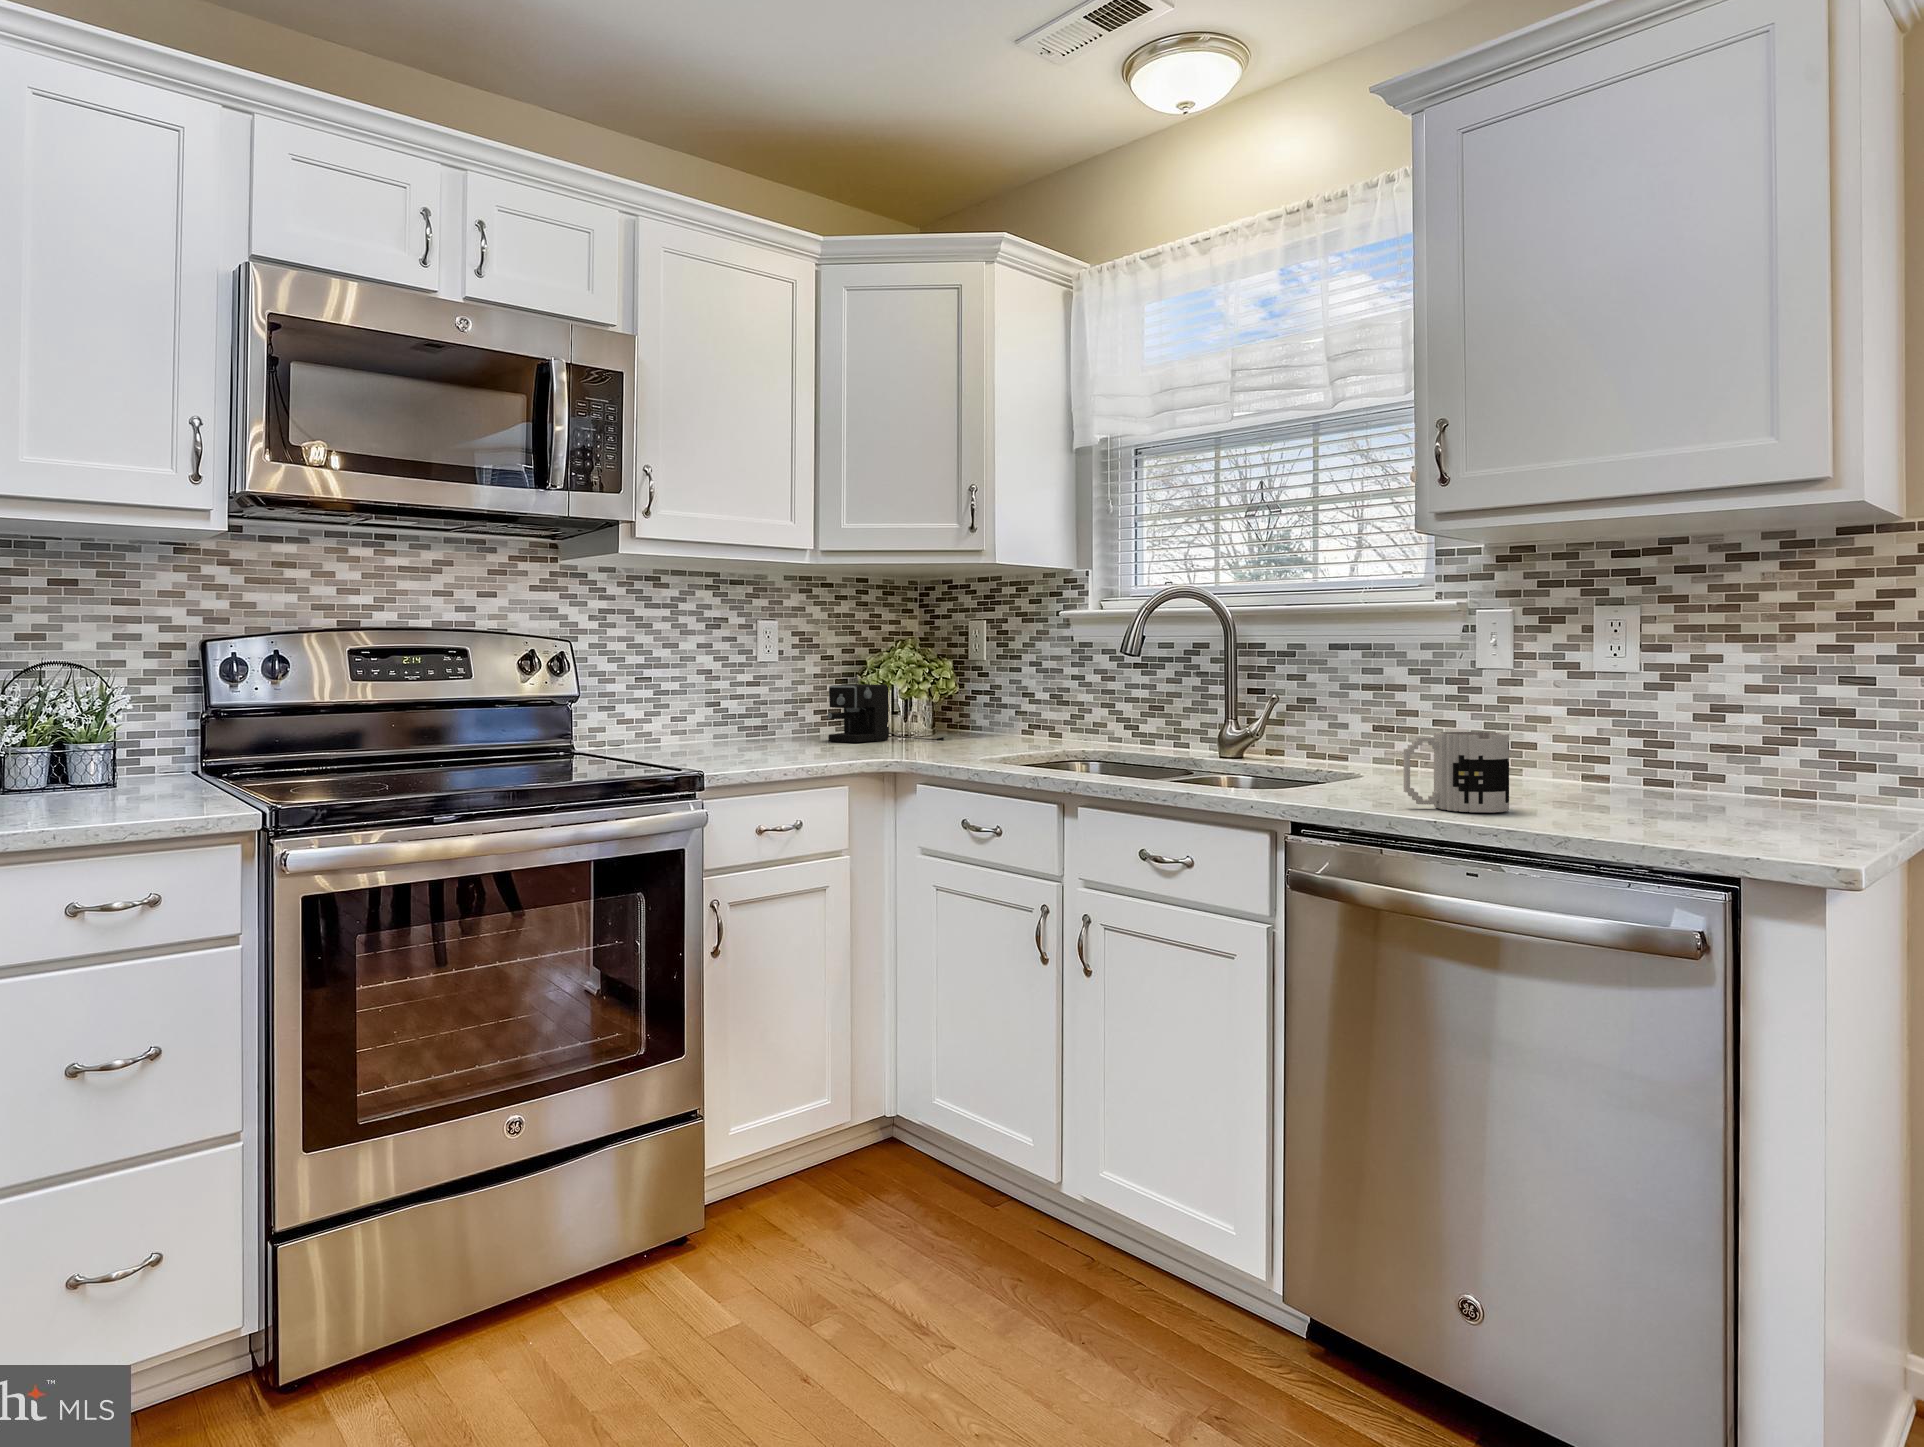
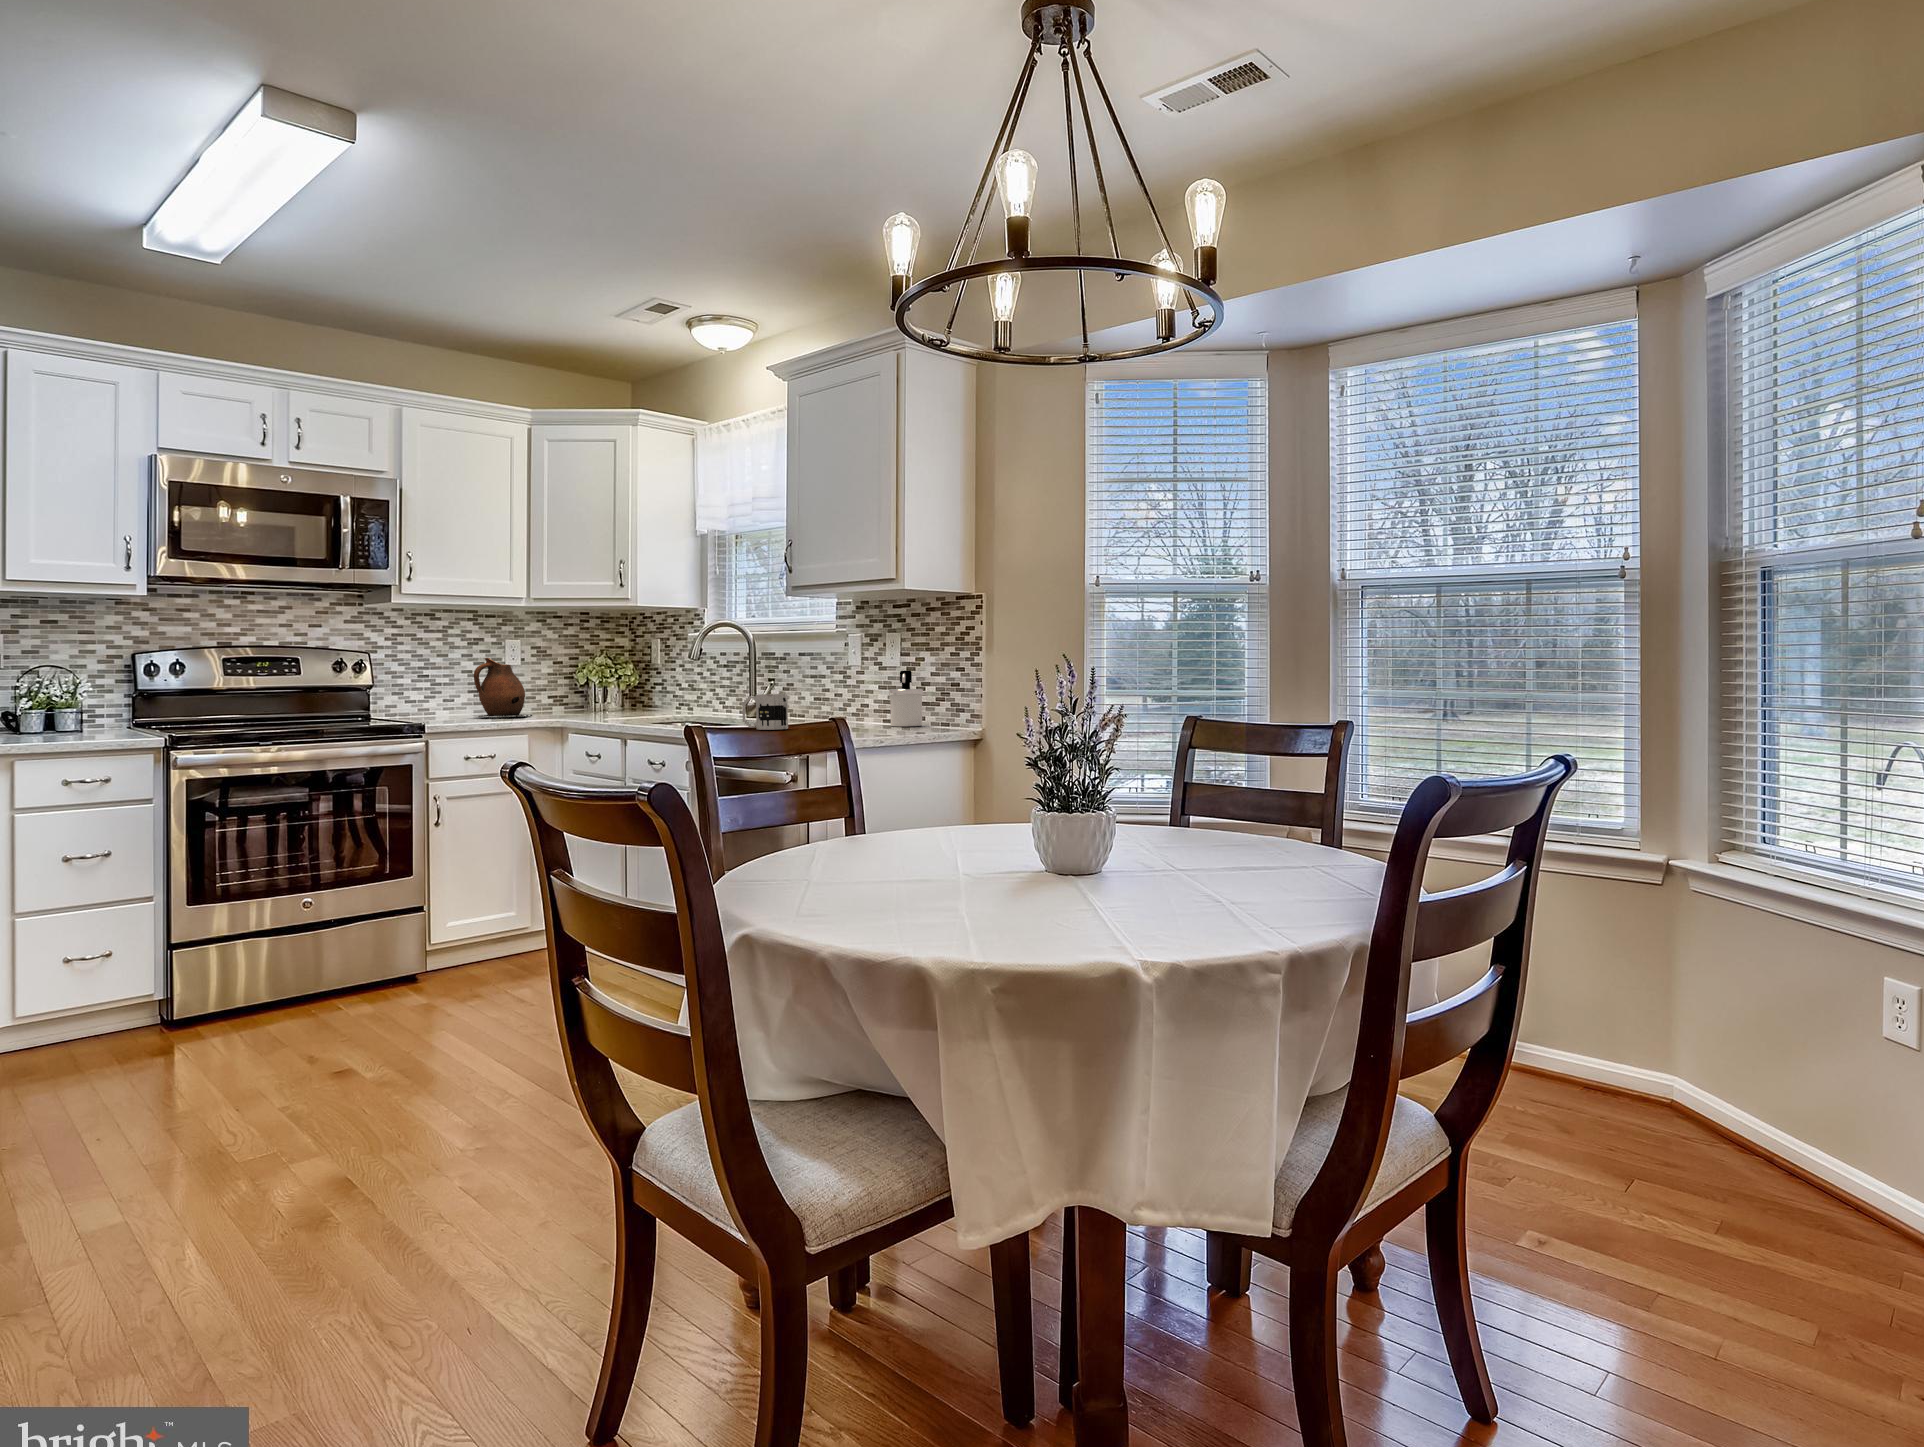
ceramic pitcher: none [738,650,819,753] -> present [474,658,532,717]
soap dispenser: none [1665,682,1763,803] -> present [889,671,923,727]
coffee maker: present [828,684,944,742] -> none [546,679,622,714]

